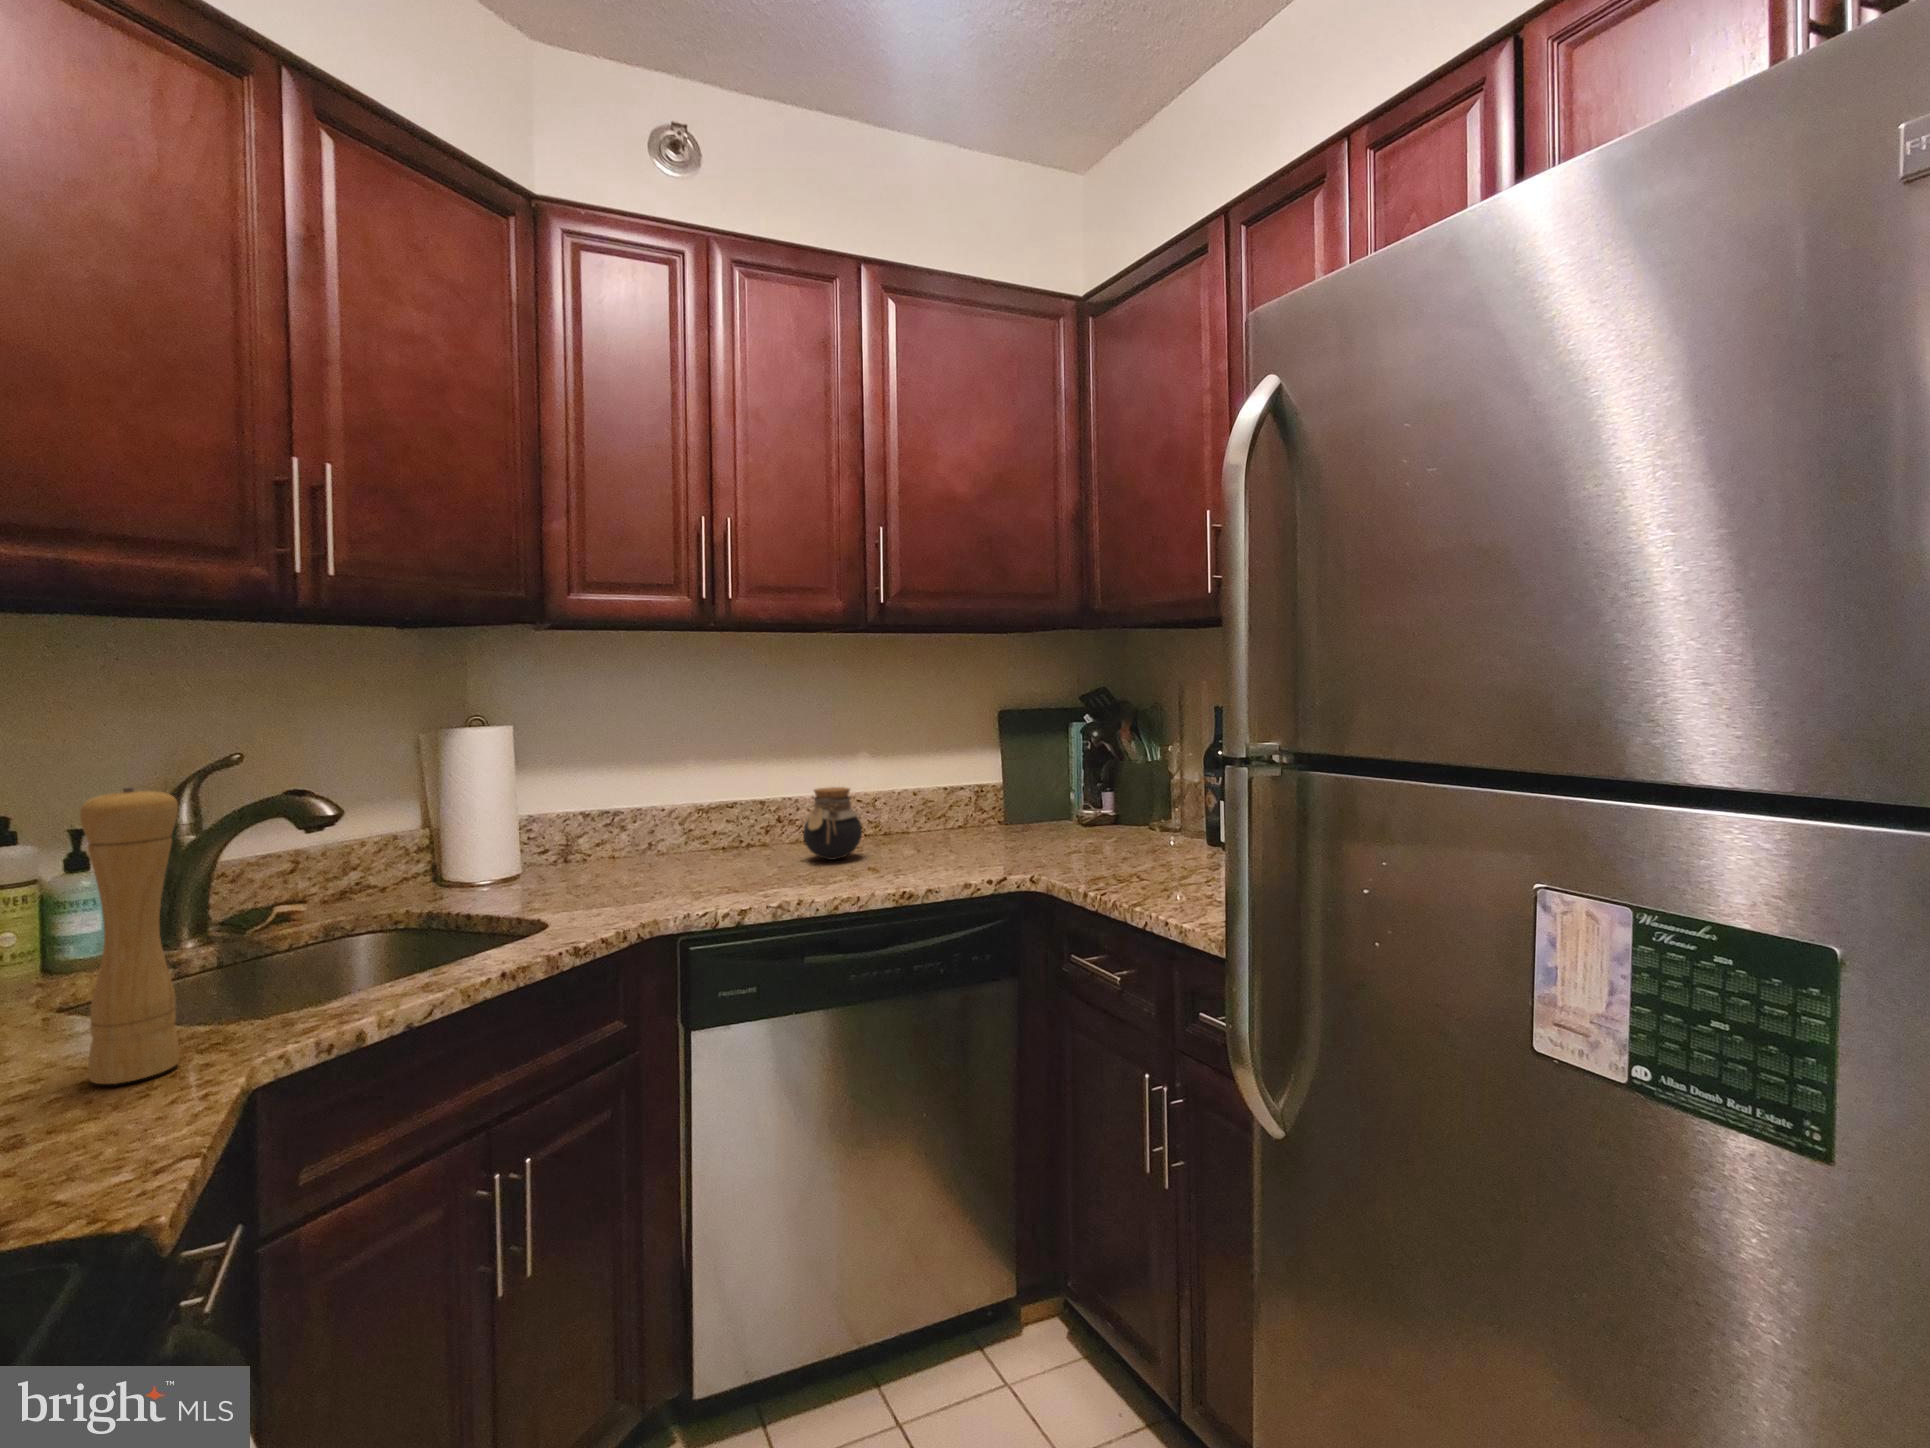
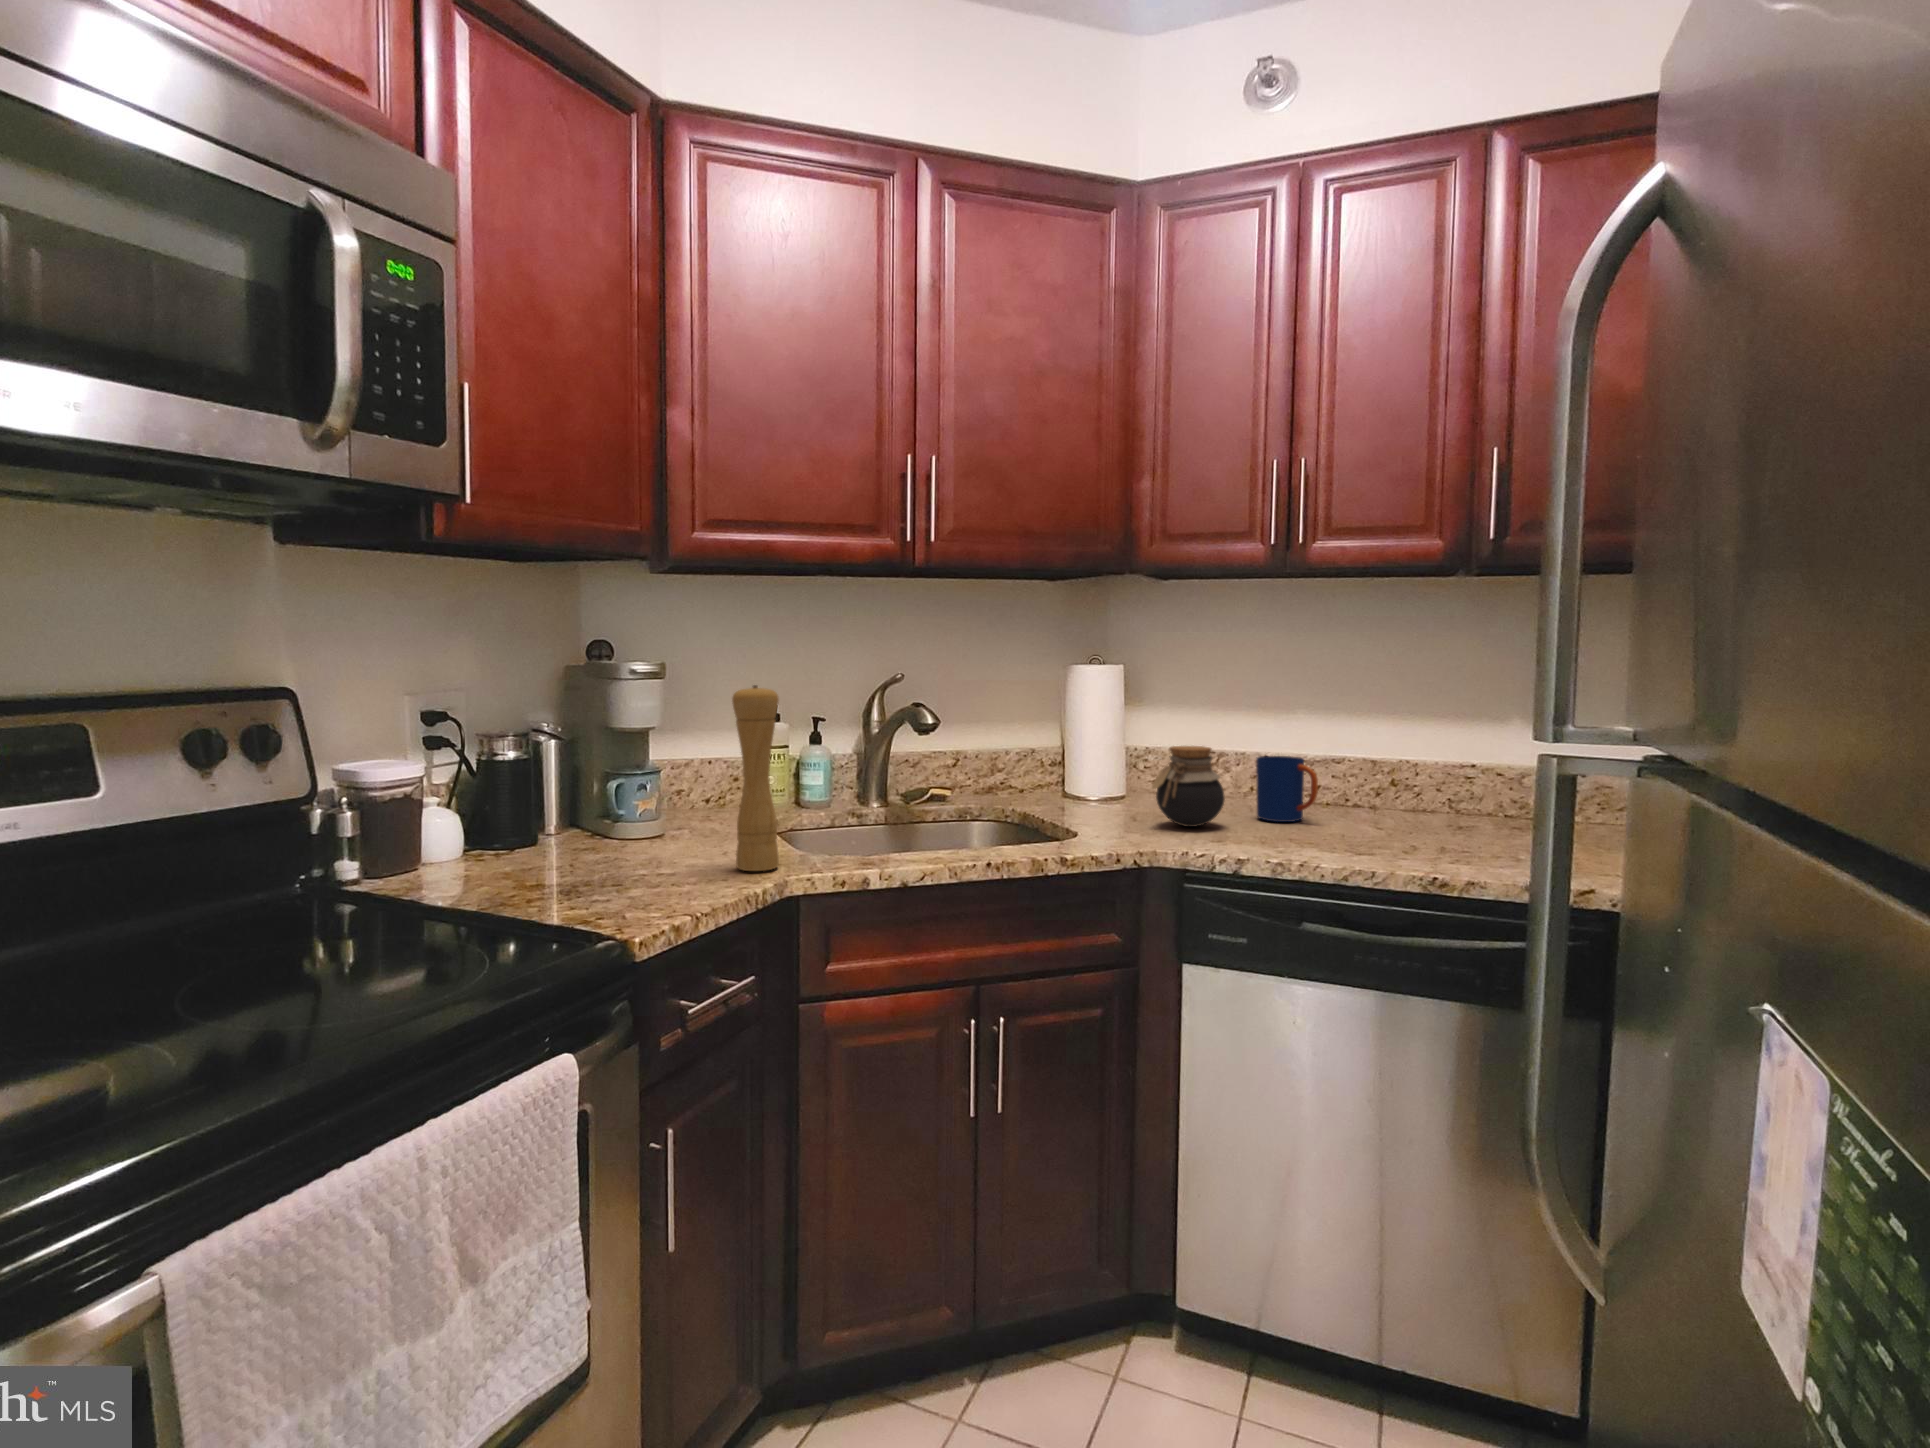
jar: present [803,787,862,860] -> present [1152,746,1224,827]
mug: none [688,808,751,871] -> present [1256,756,1318,822]

